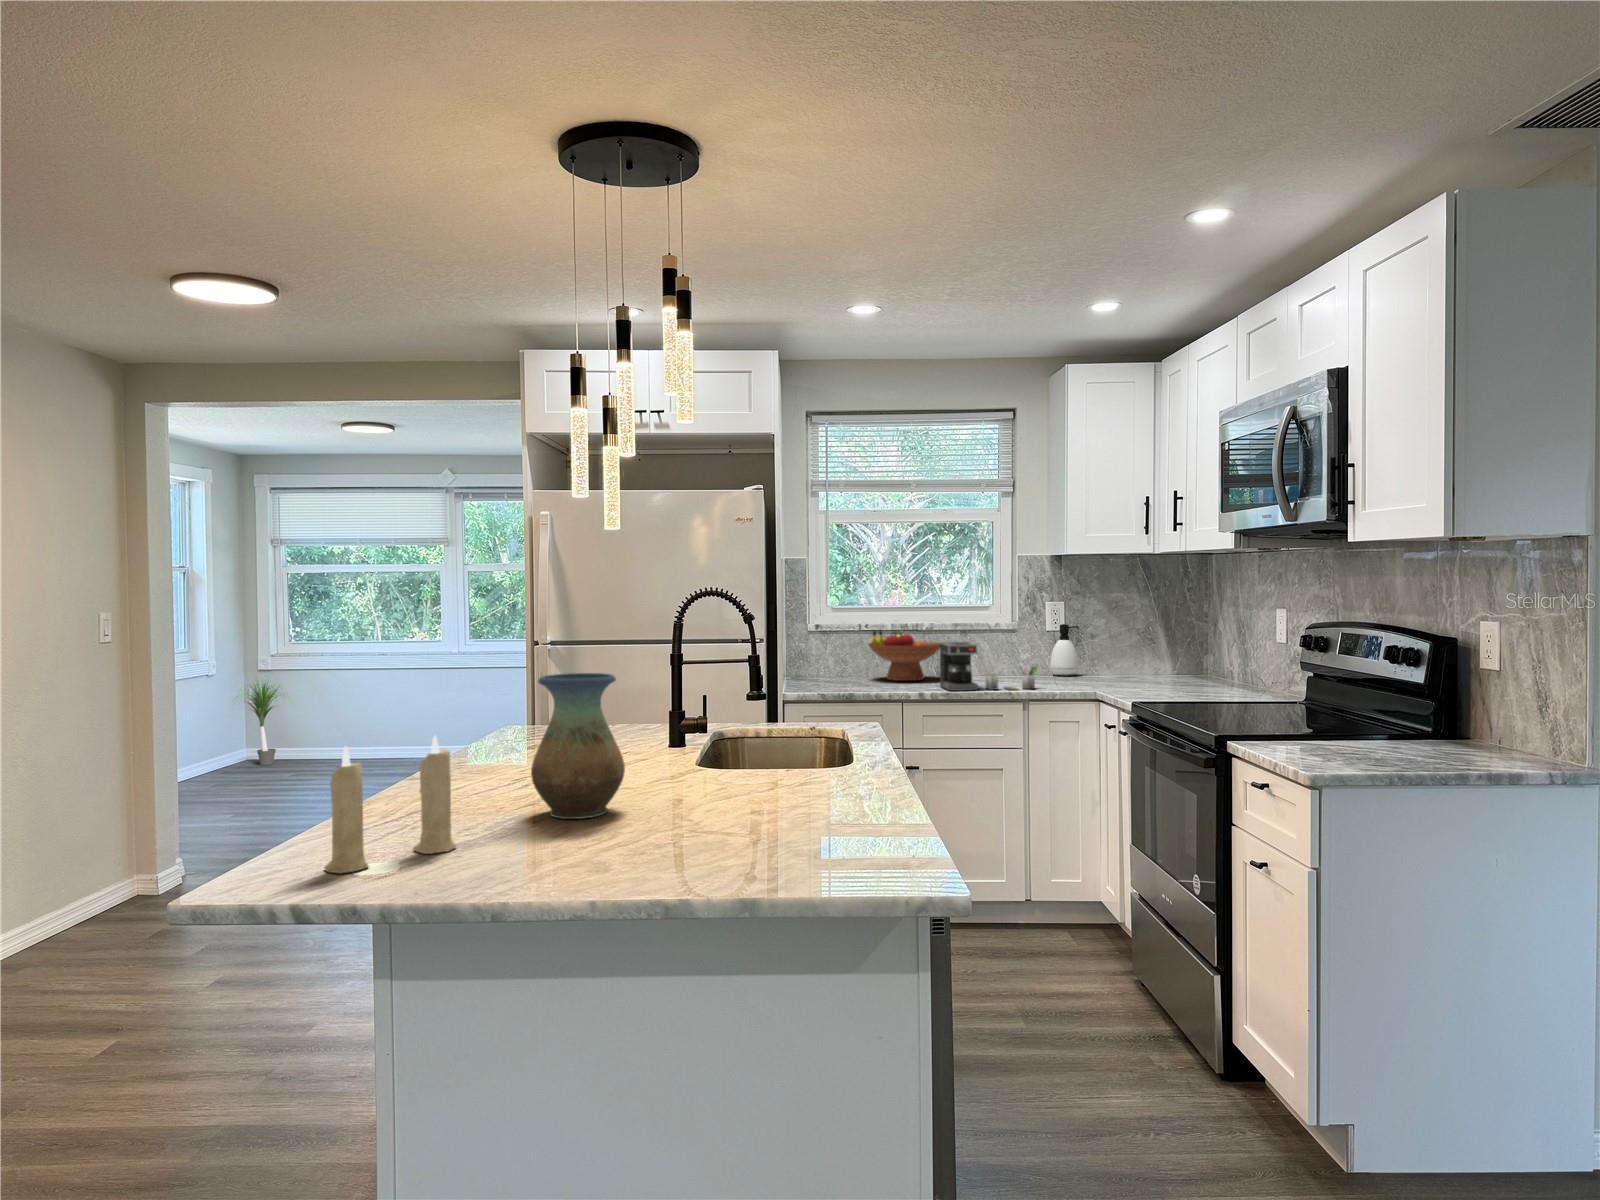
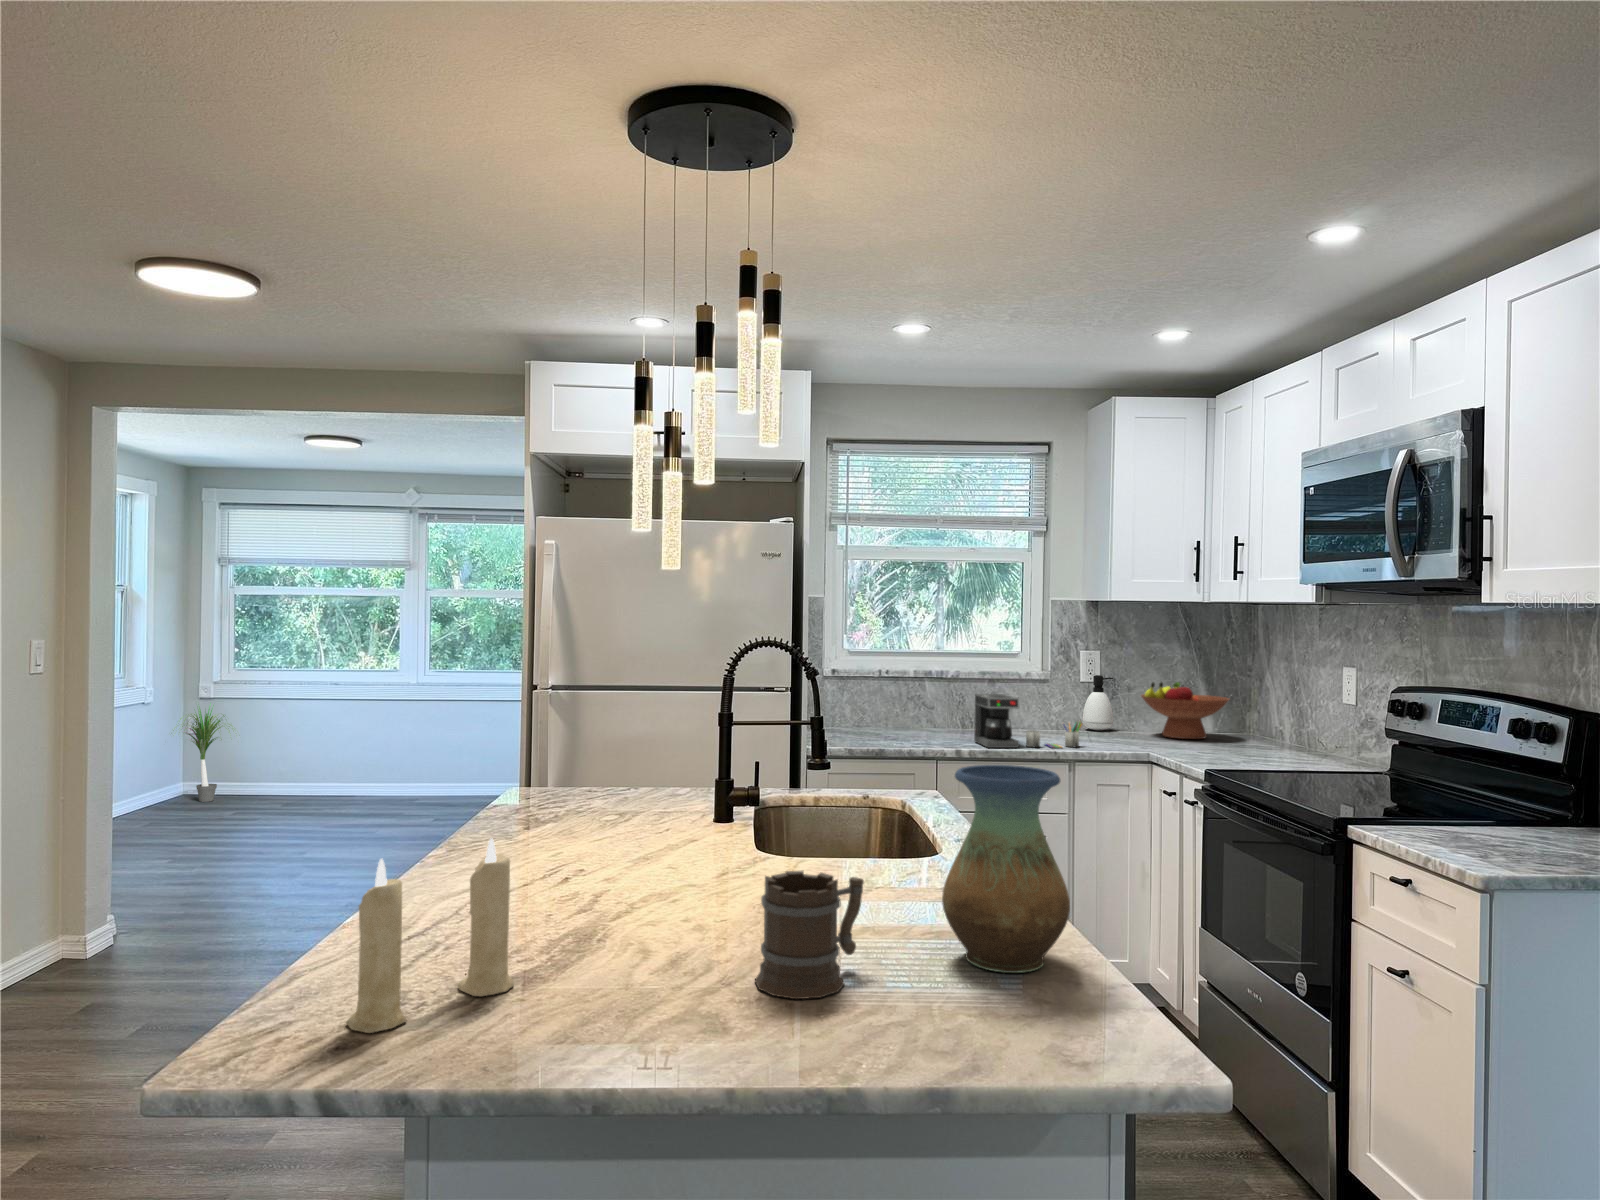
fruit bowl: present [868,630,940,681] -> present [1141,682,1229,739]
vase: present [531,673,625,819] -> present [942,765,1070,973]
mug: none [641,760,731,853] -> present [755,871,864,999]

